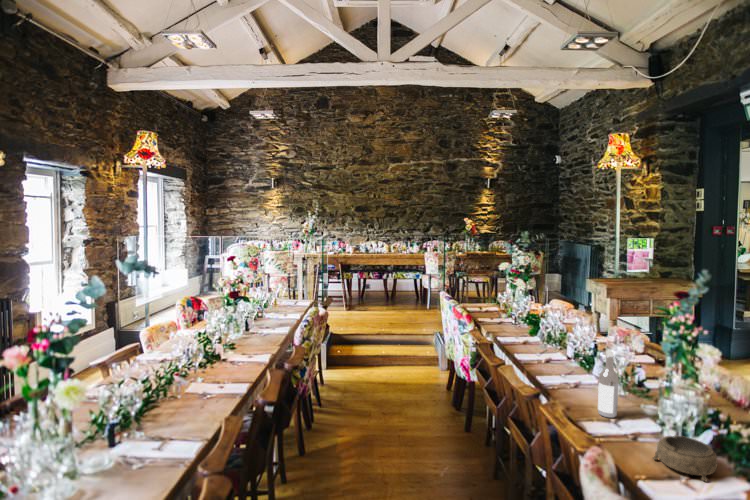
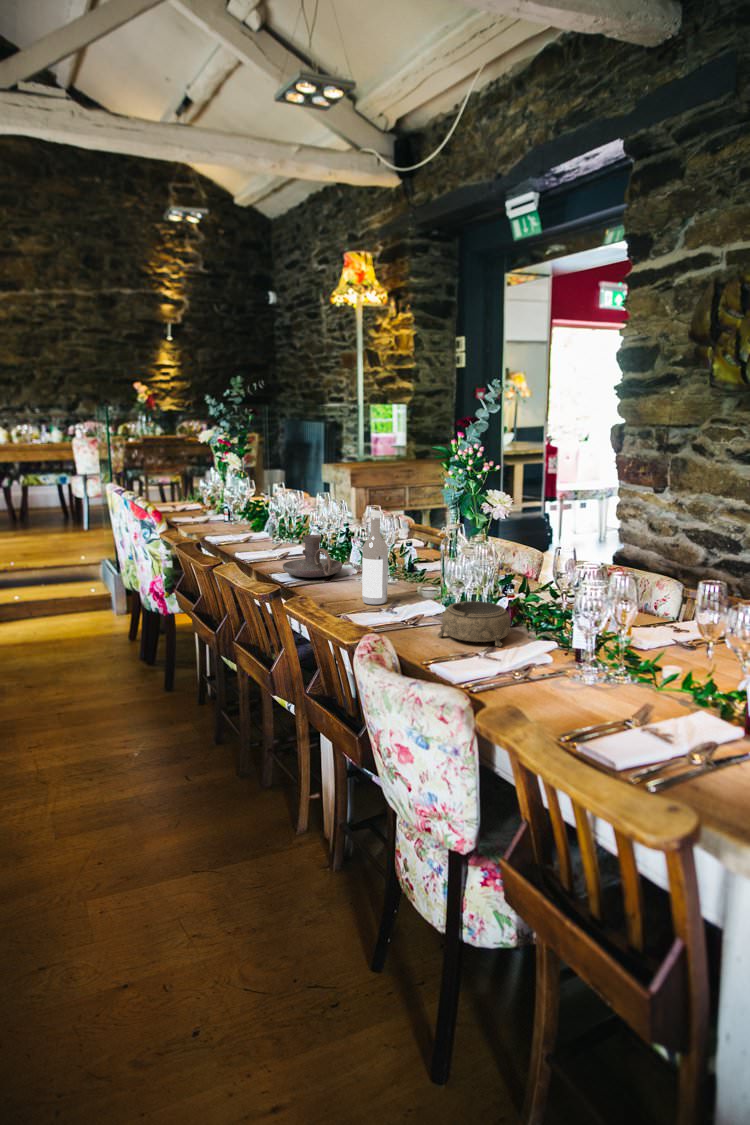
candle holder: none [544,353,587,385] -> present [283,535,343,577]

